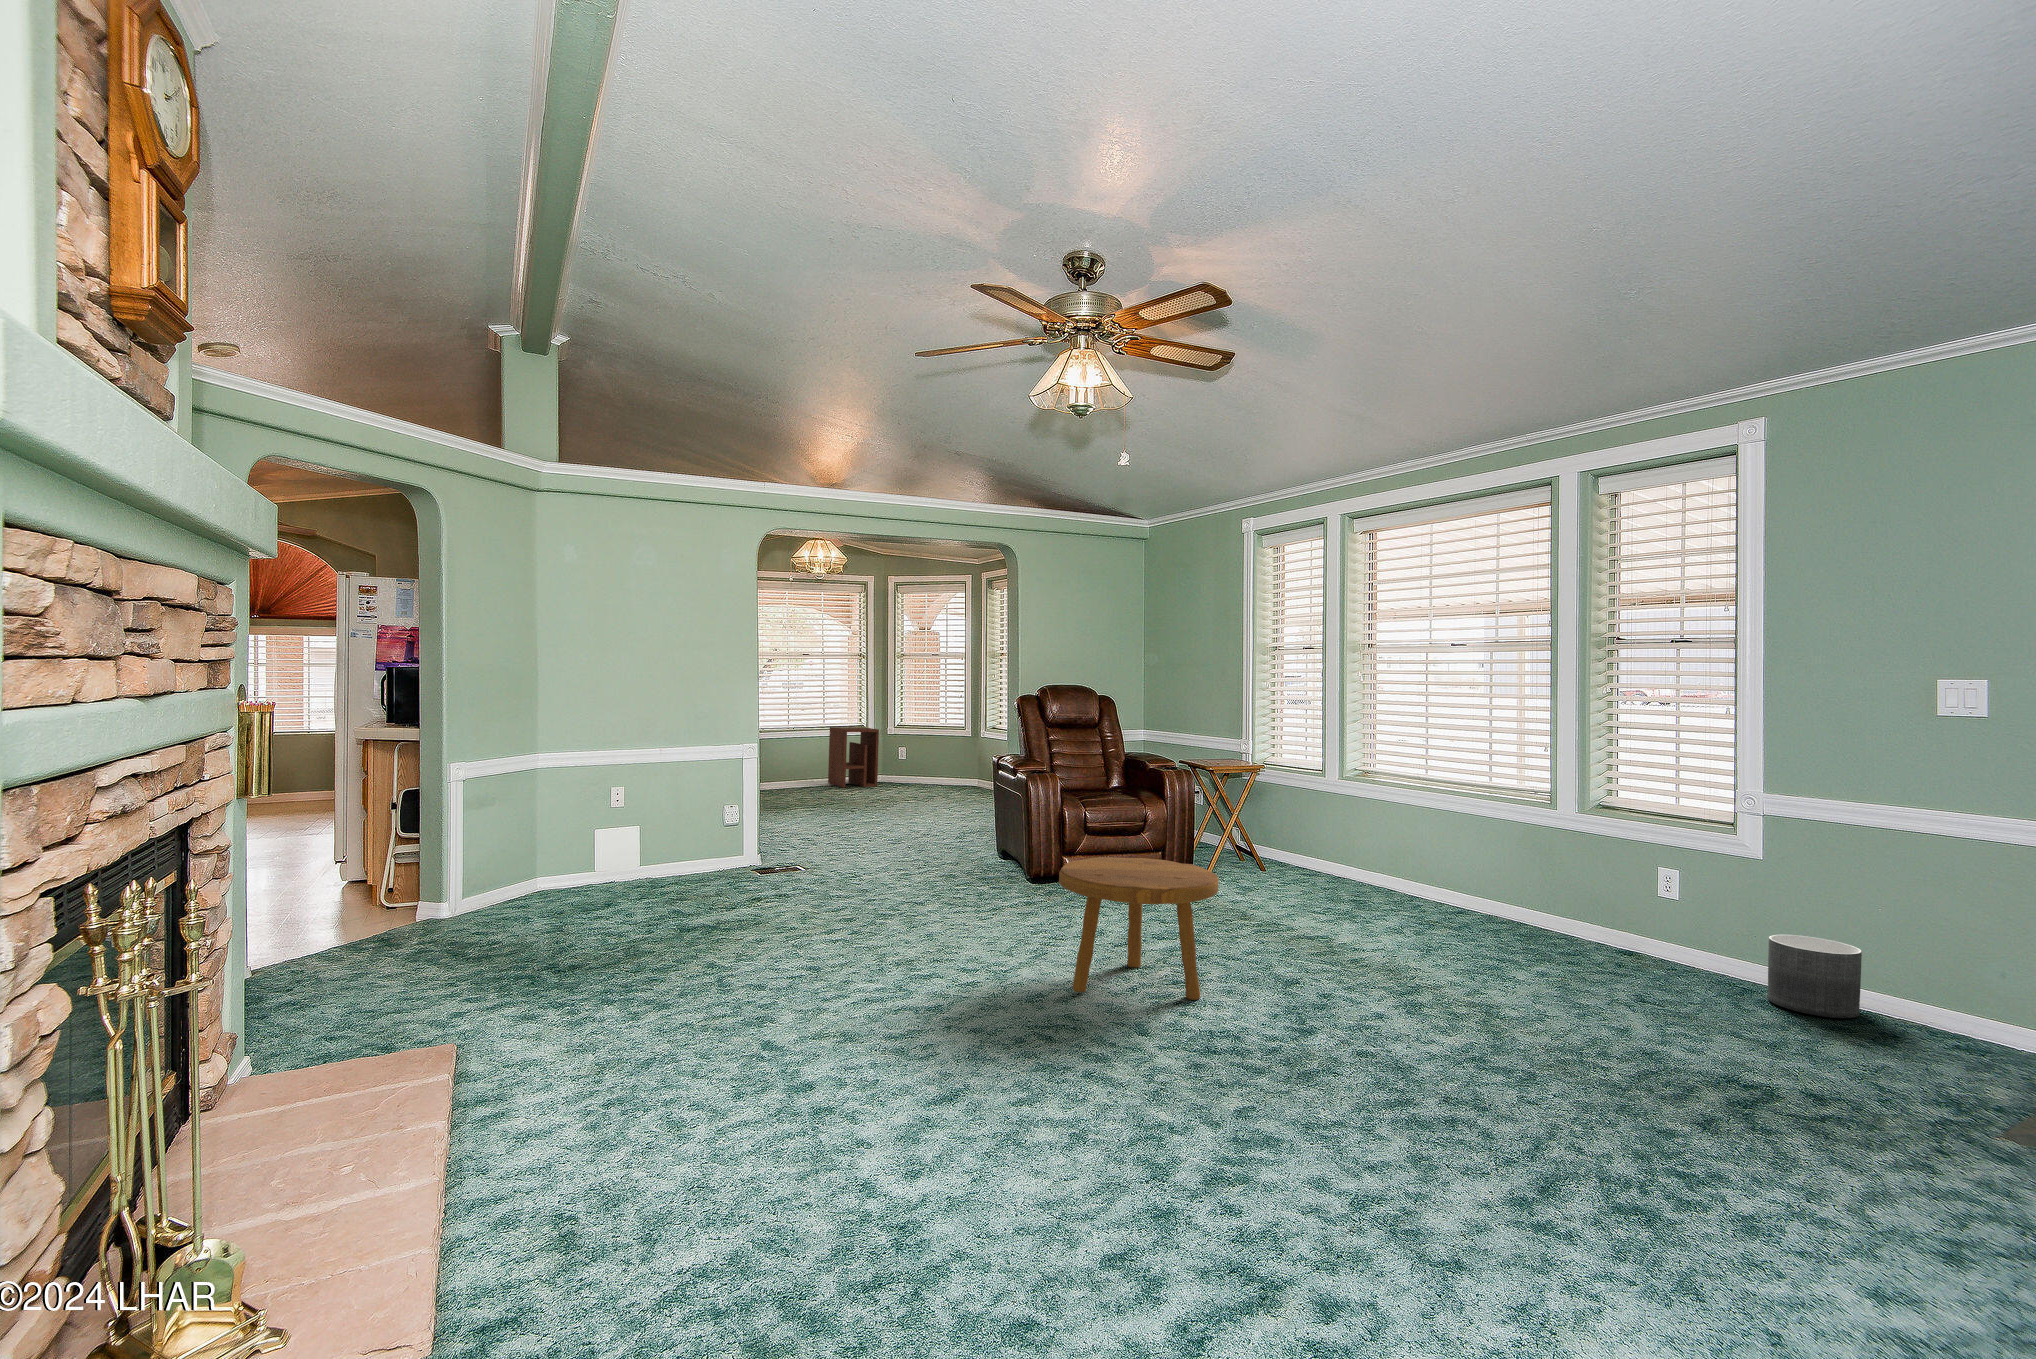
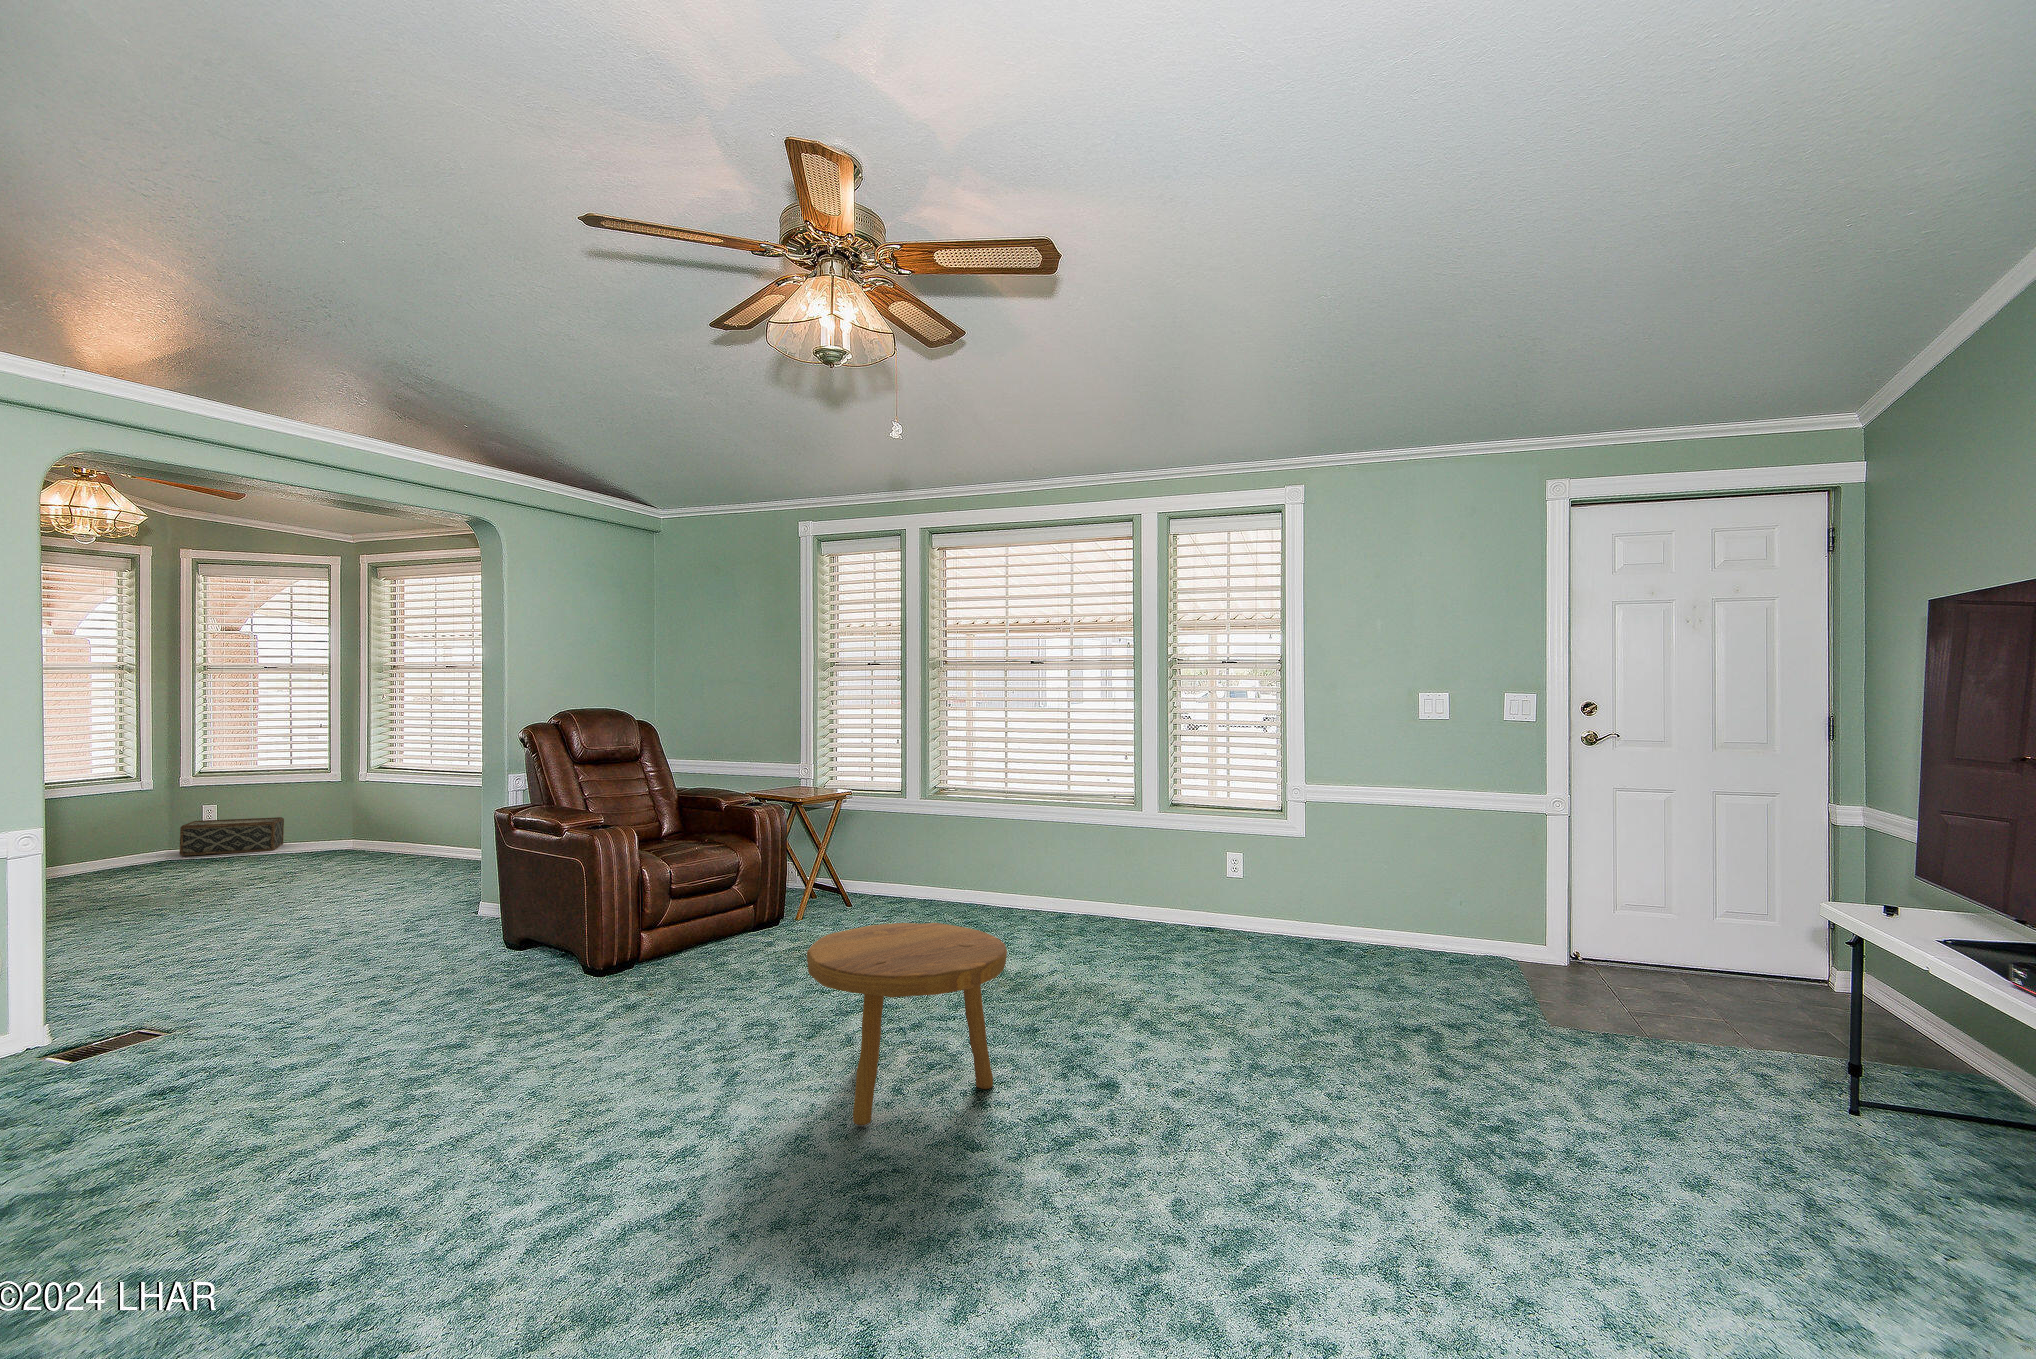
side table: present [828,727,879,788] -> none [60,776,172,873]
woven basket: none [884,760,941,785] -> present [179,817,284,856]
planter: present [1768,935,1862,1018] -> none [1331,891,1391,953]

